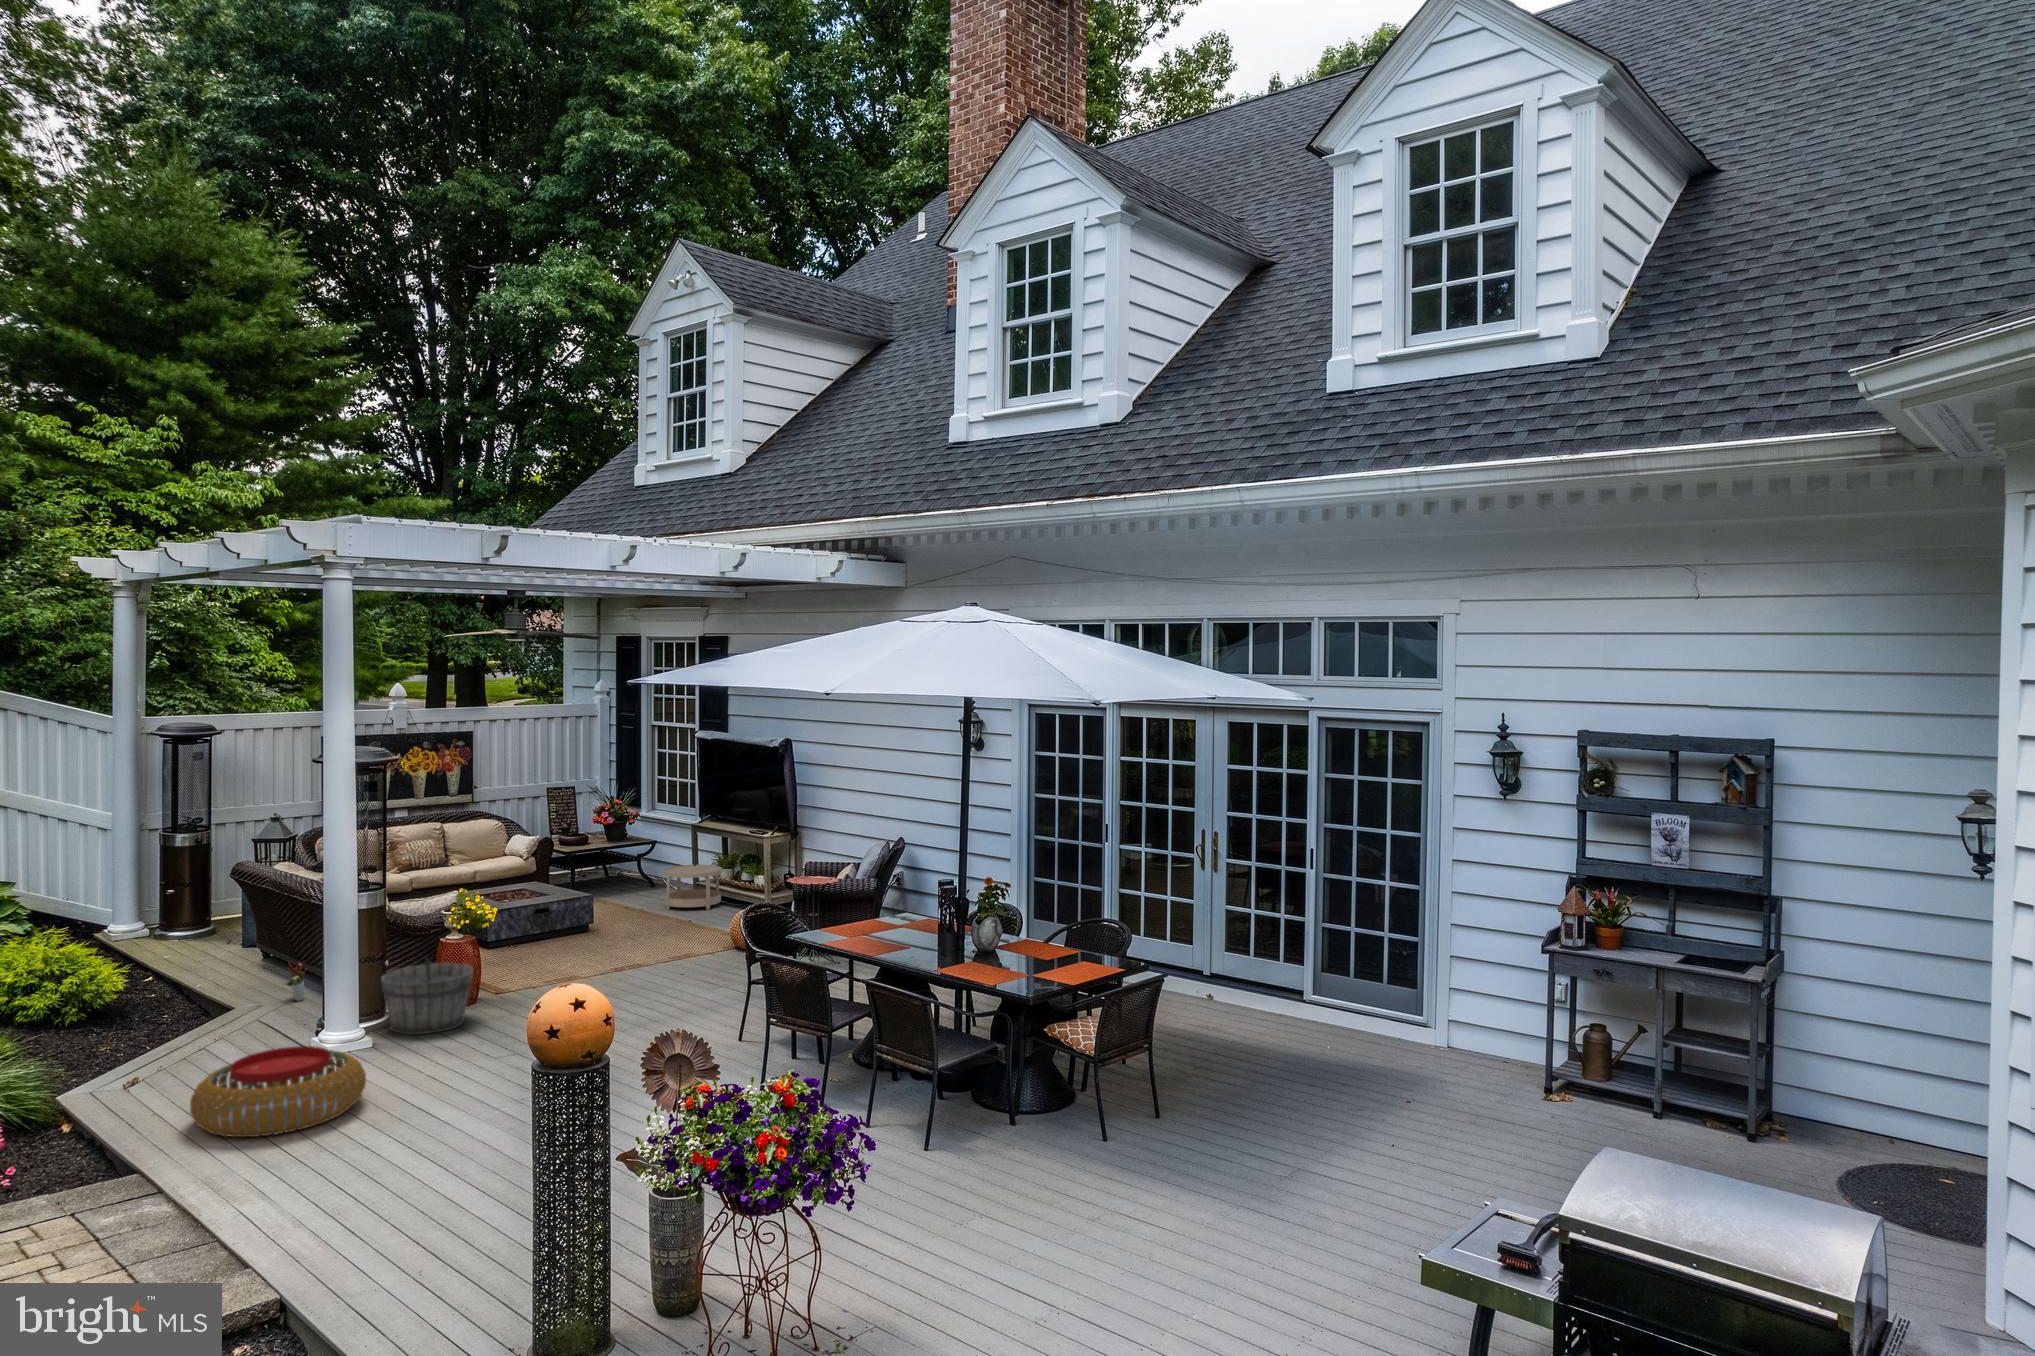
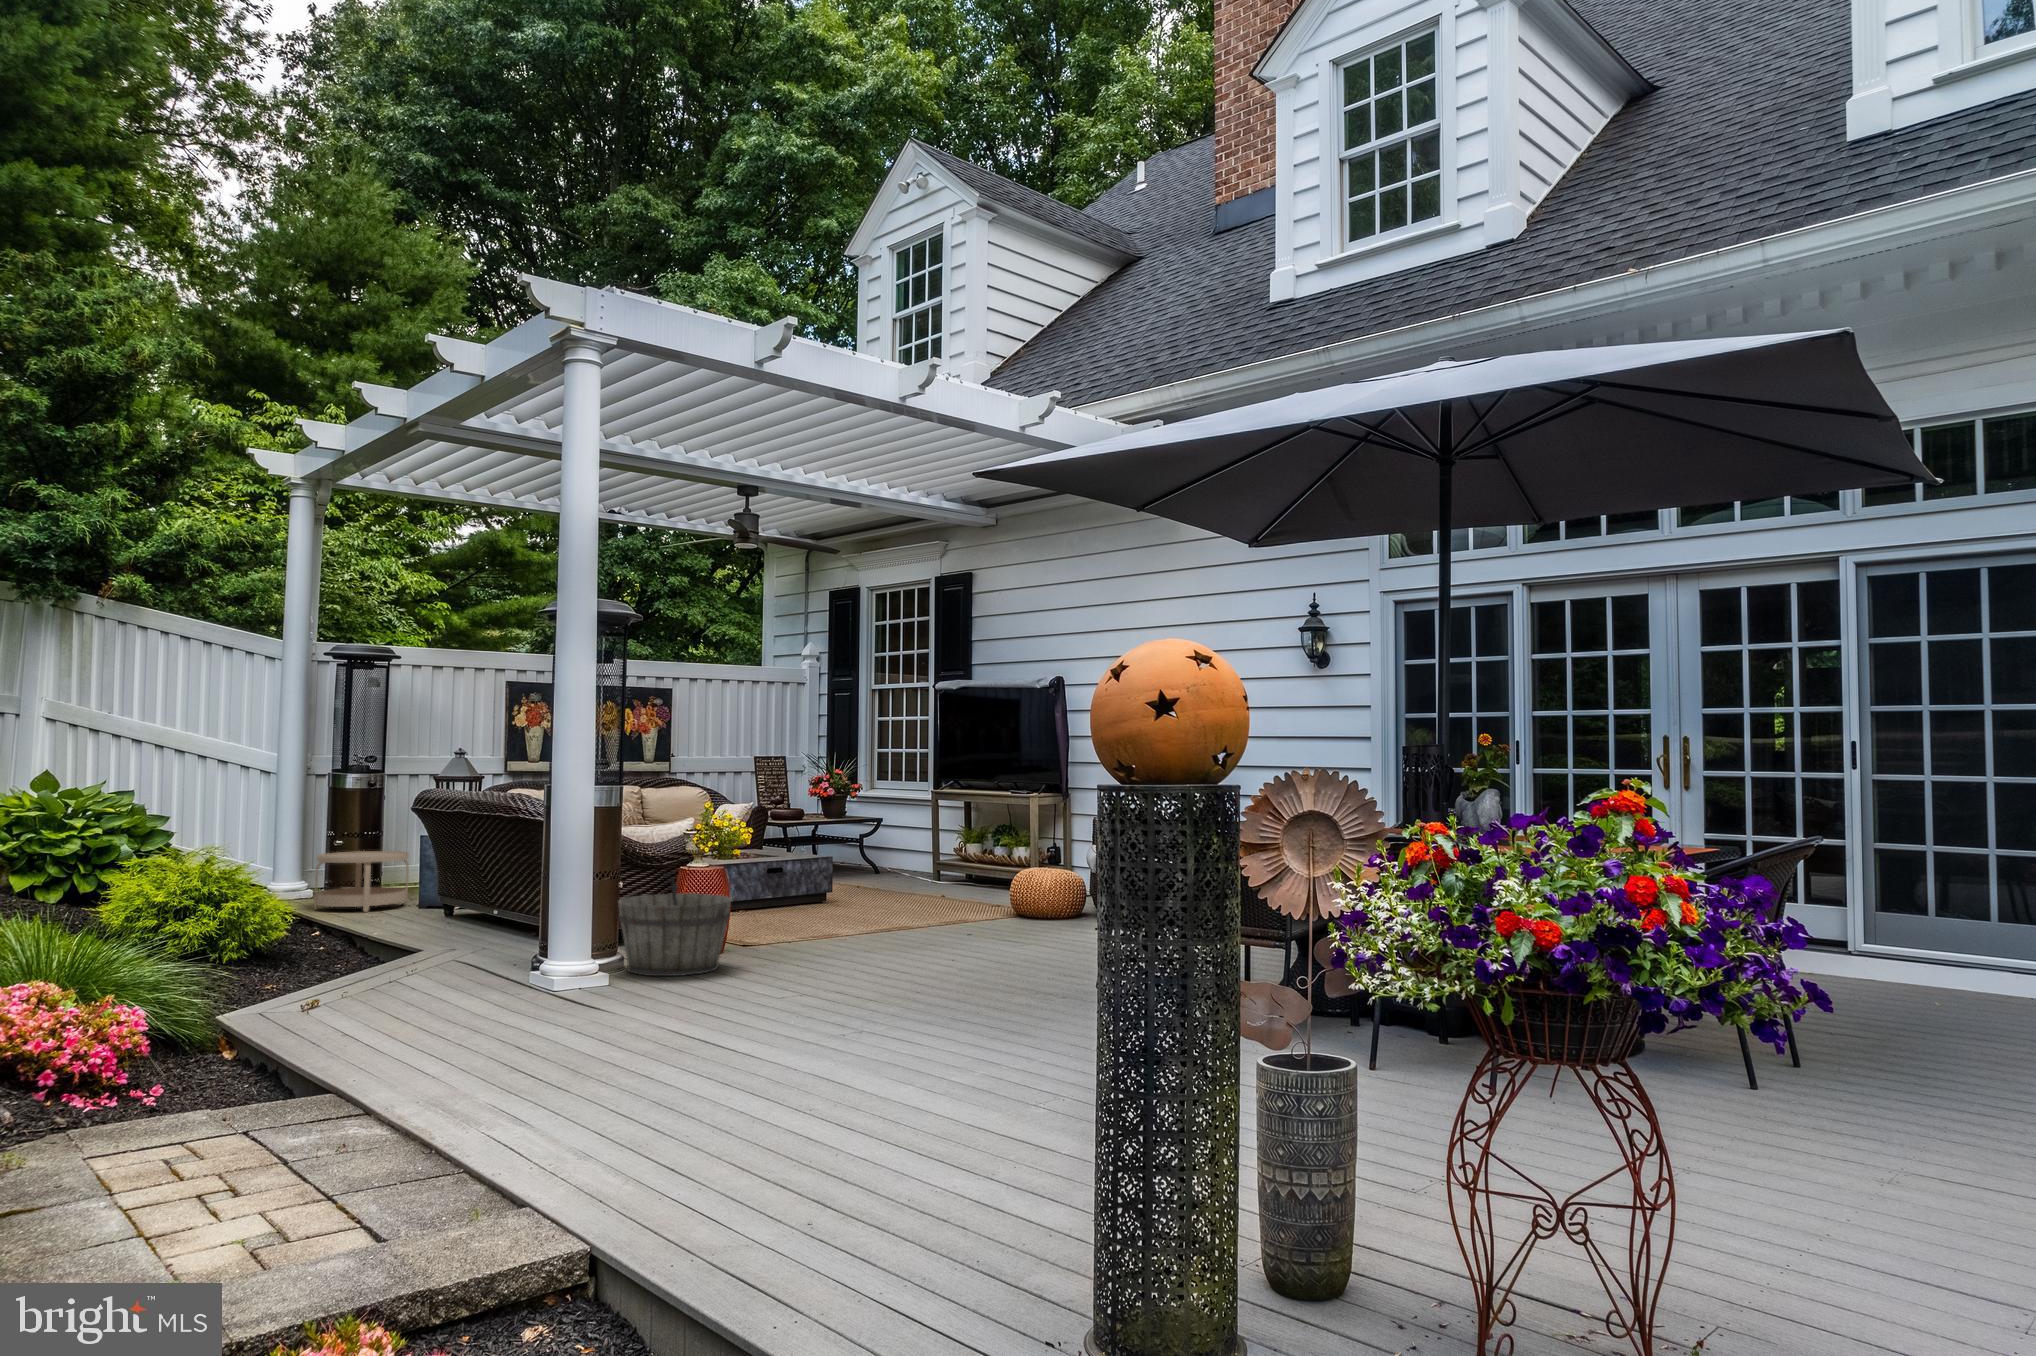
side table: present [664,865,722,910] -> present [314,851,409,912]
decorative plant: present [286,961,308,1001] -> none [488,895,515,947]
pouf: present [190,1046,366,1137] -> none [397,952,628,1061]

